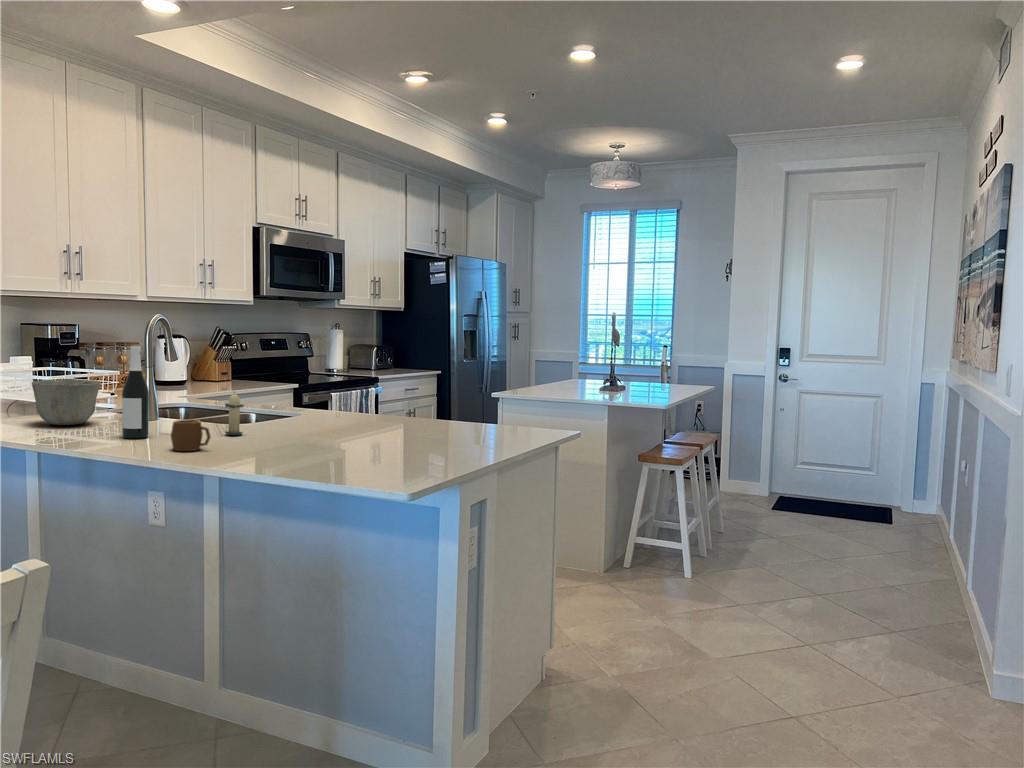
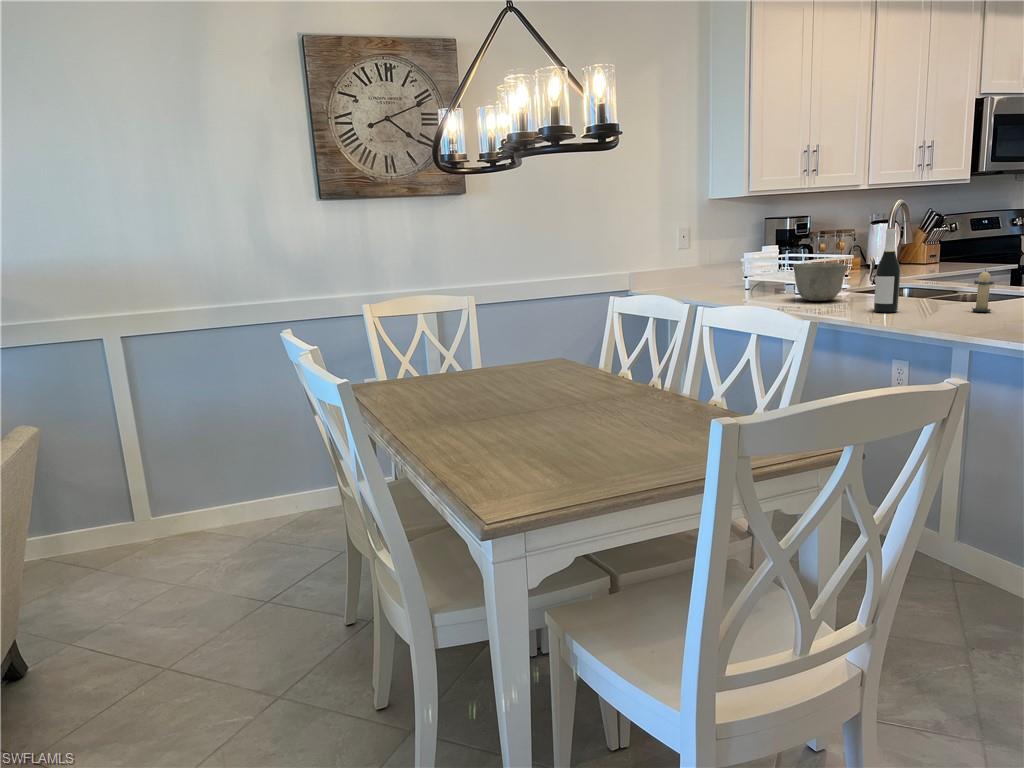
mug: present [171,420,211,451] -> none [929,295,970,324]

